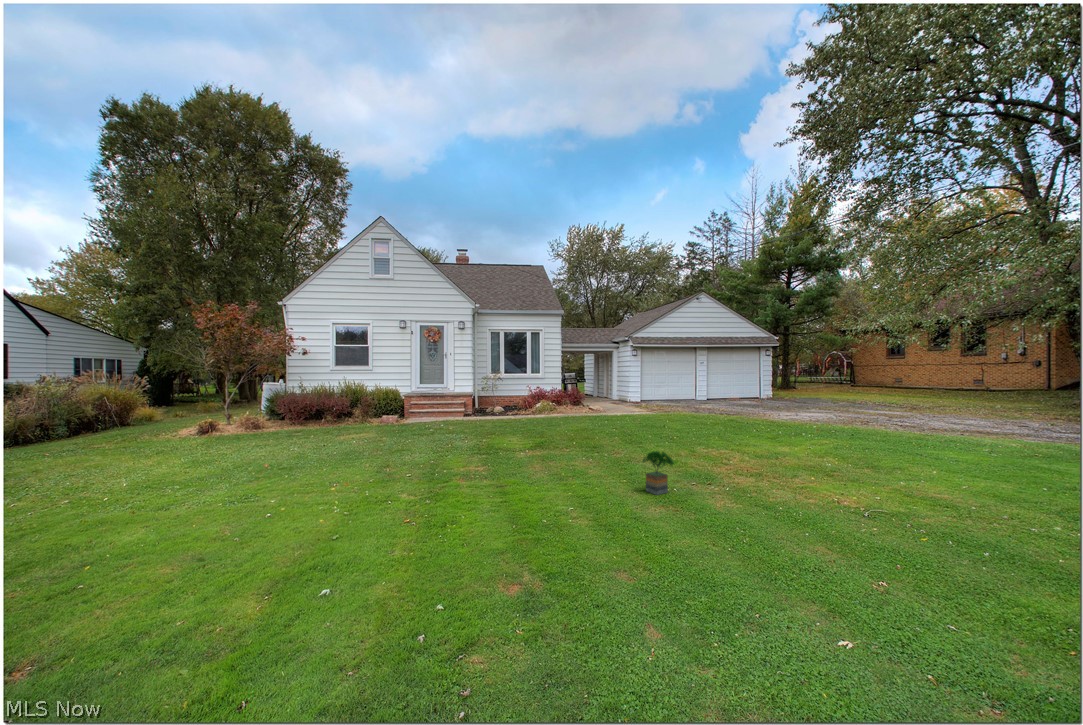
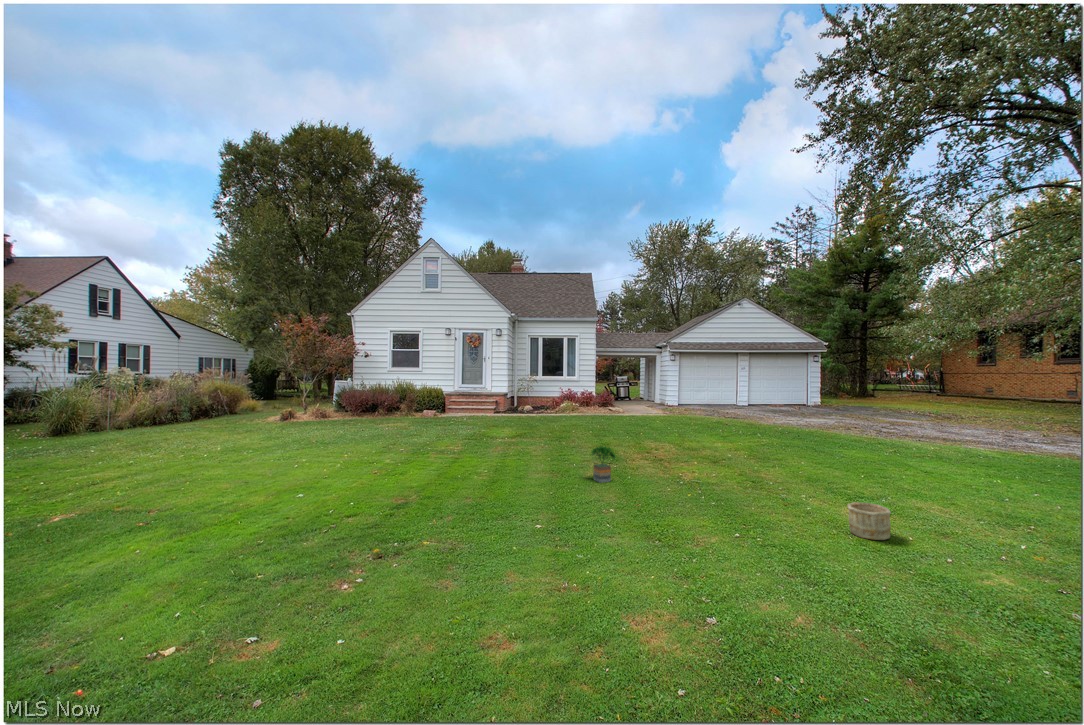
wooden bucket: none [991,506,1052,551] -> present [847,502,891,540]

